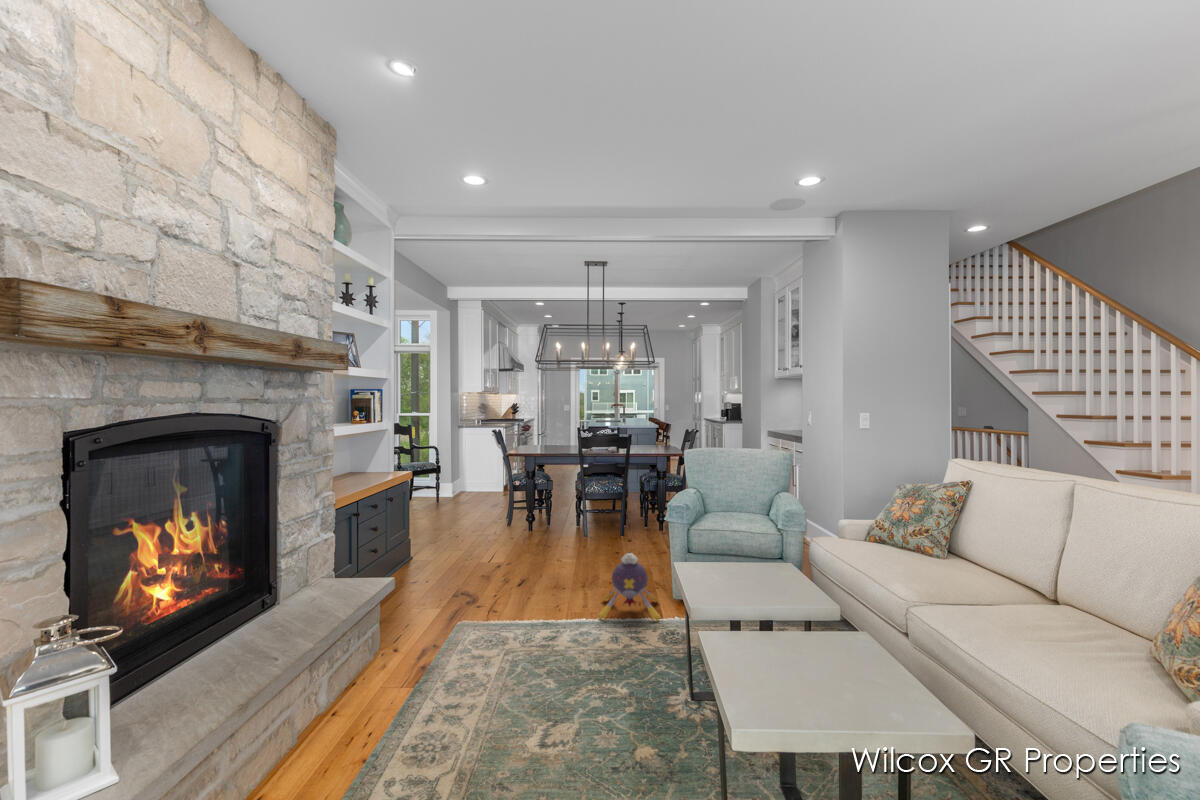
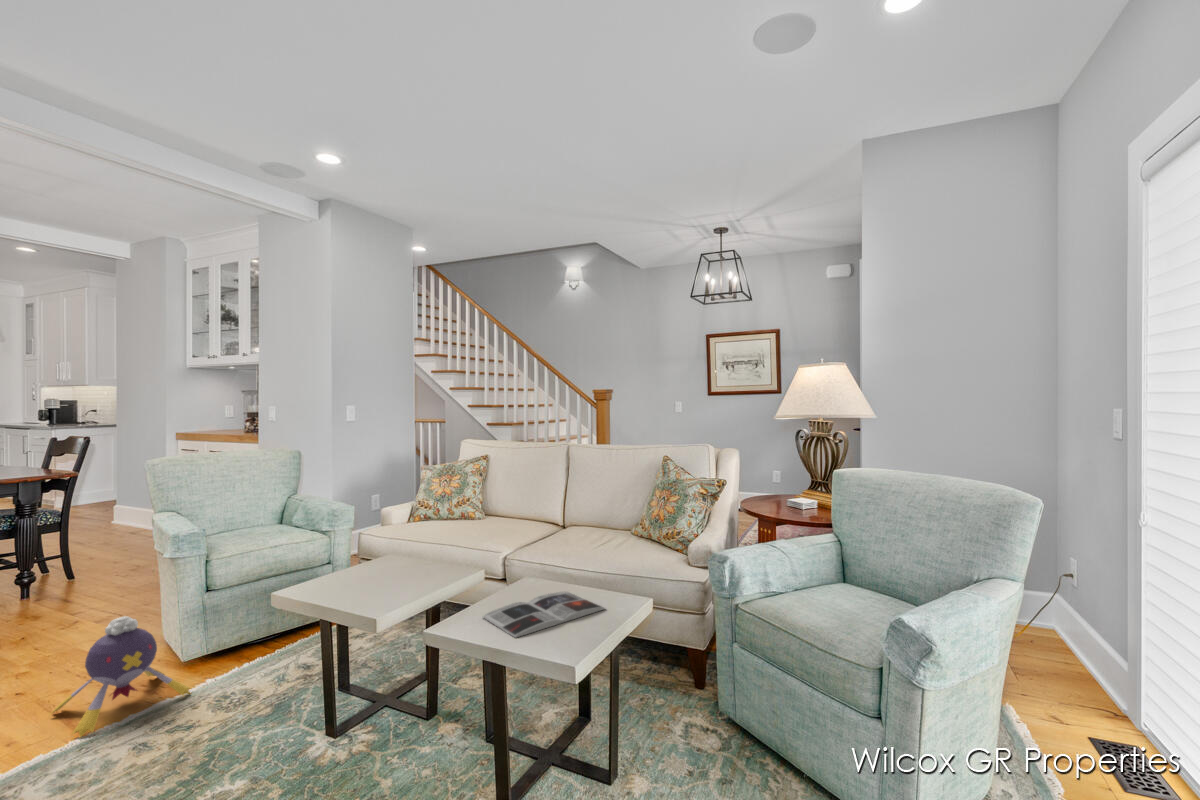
magazine: none [754,649,888,709] -> present [483,592,605,638]

